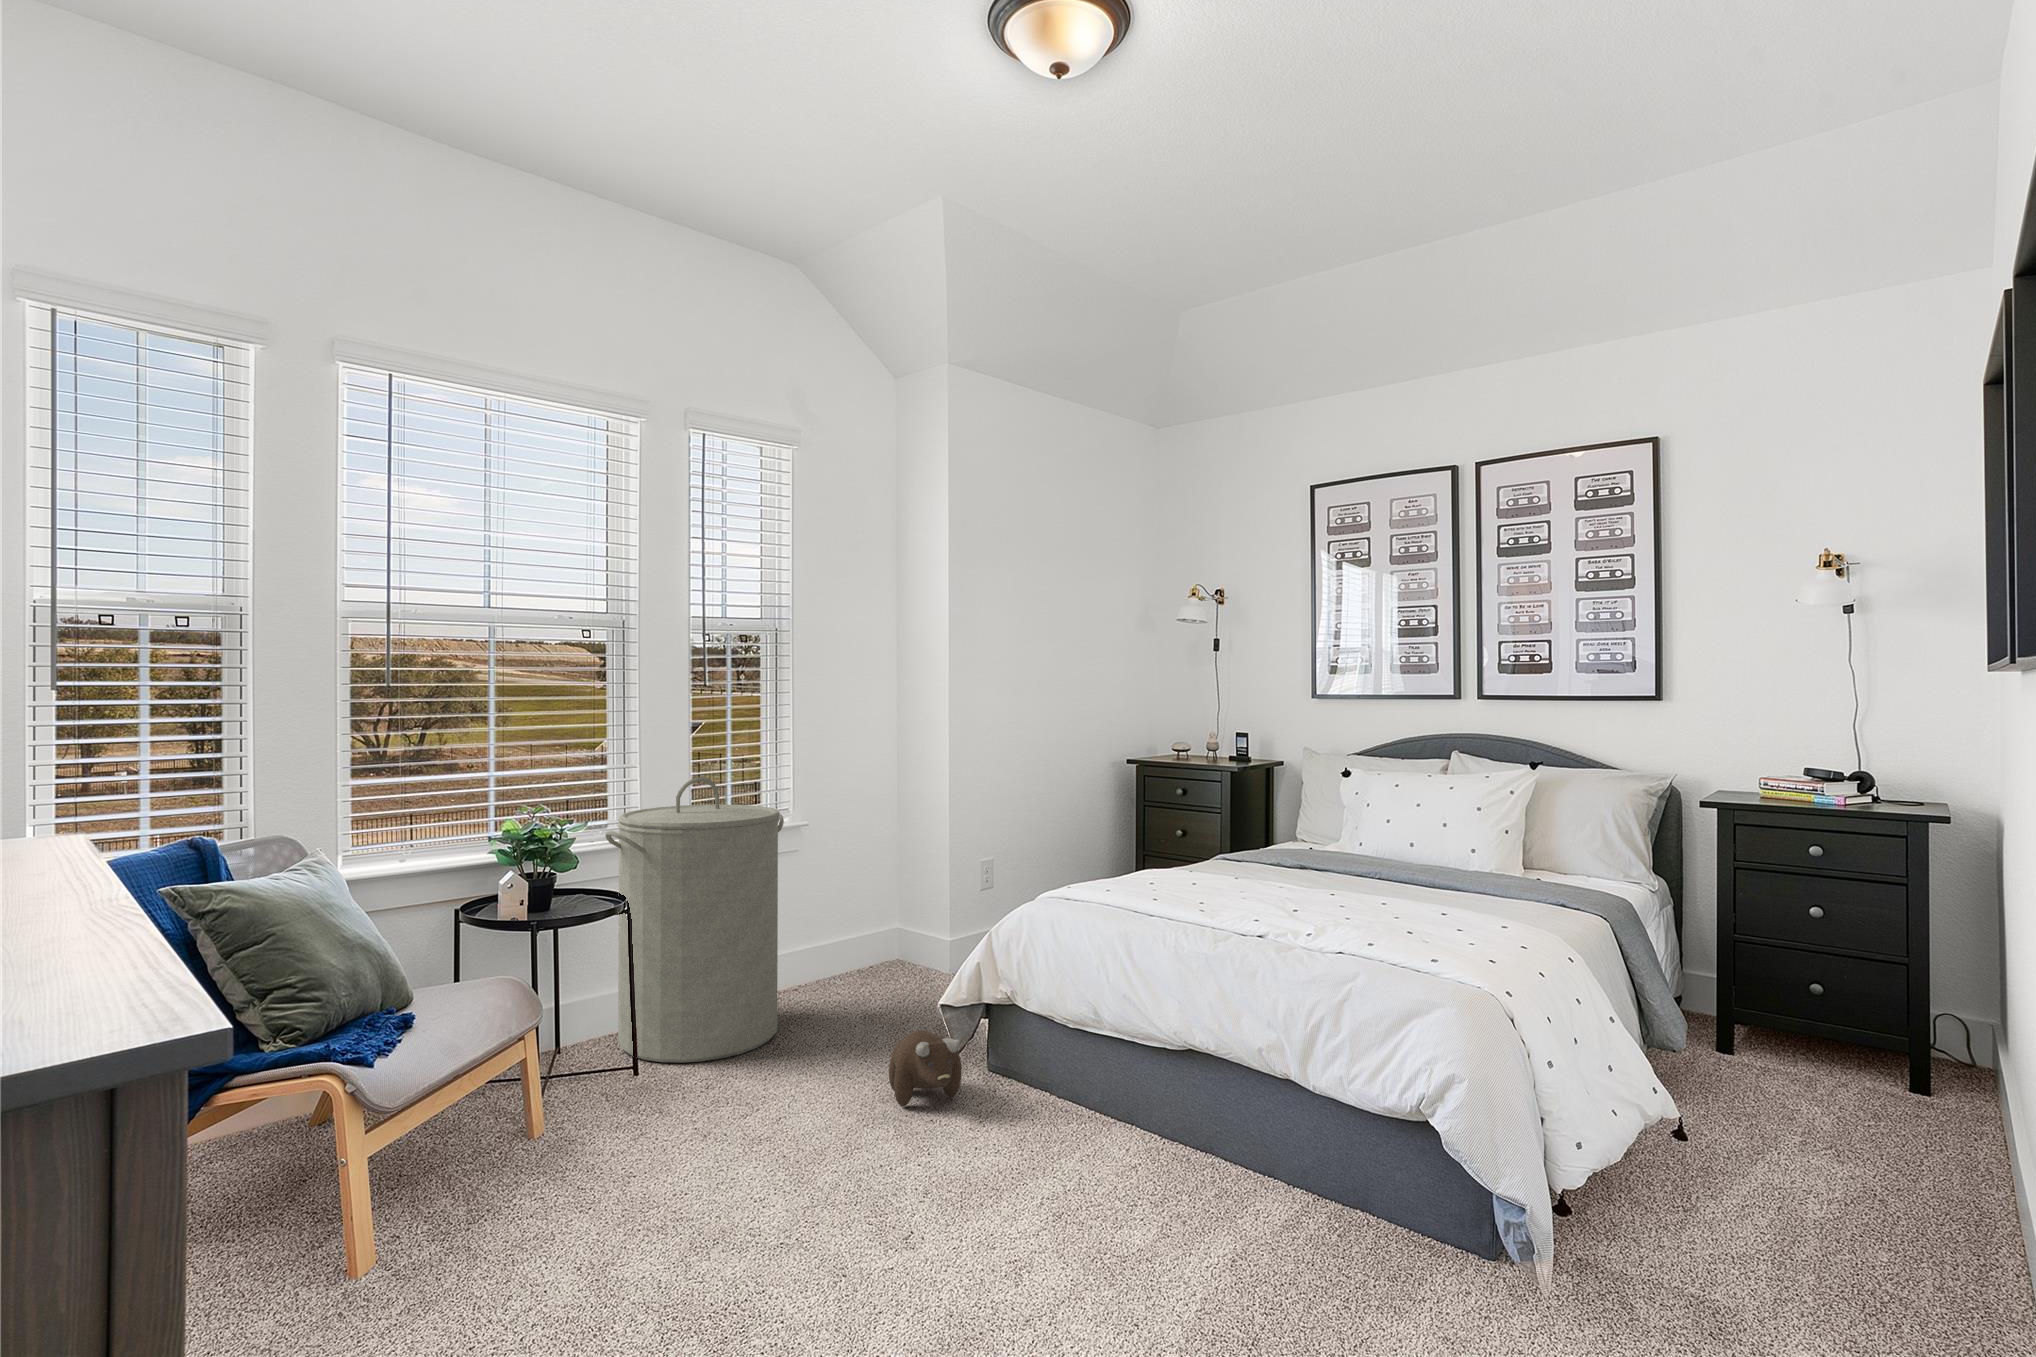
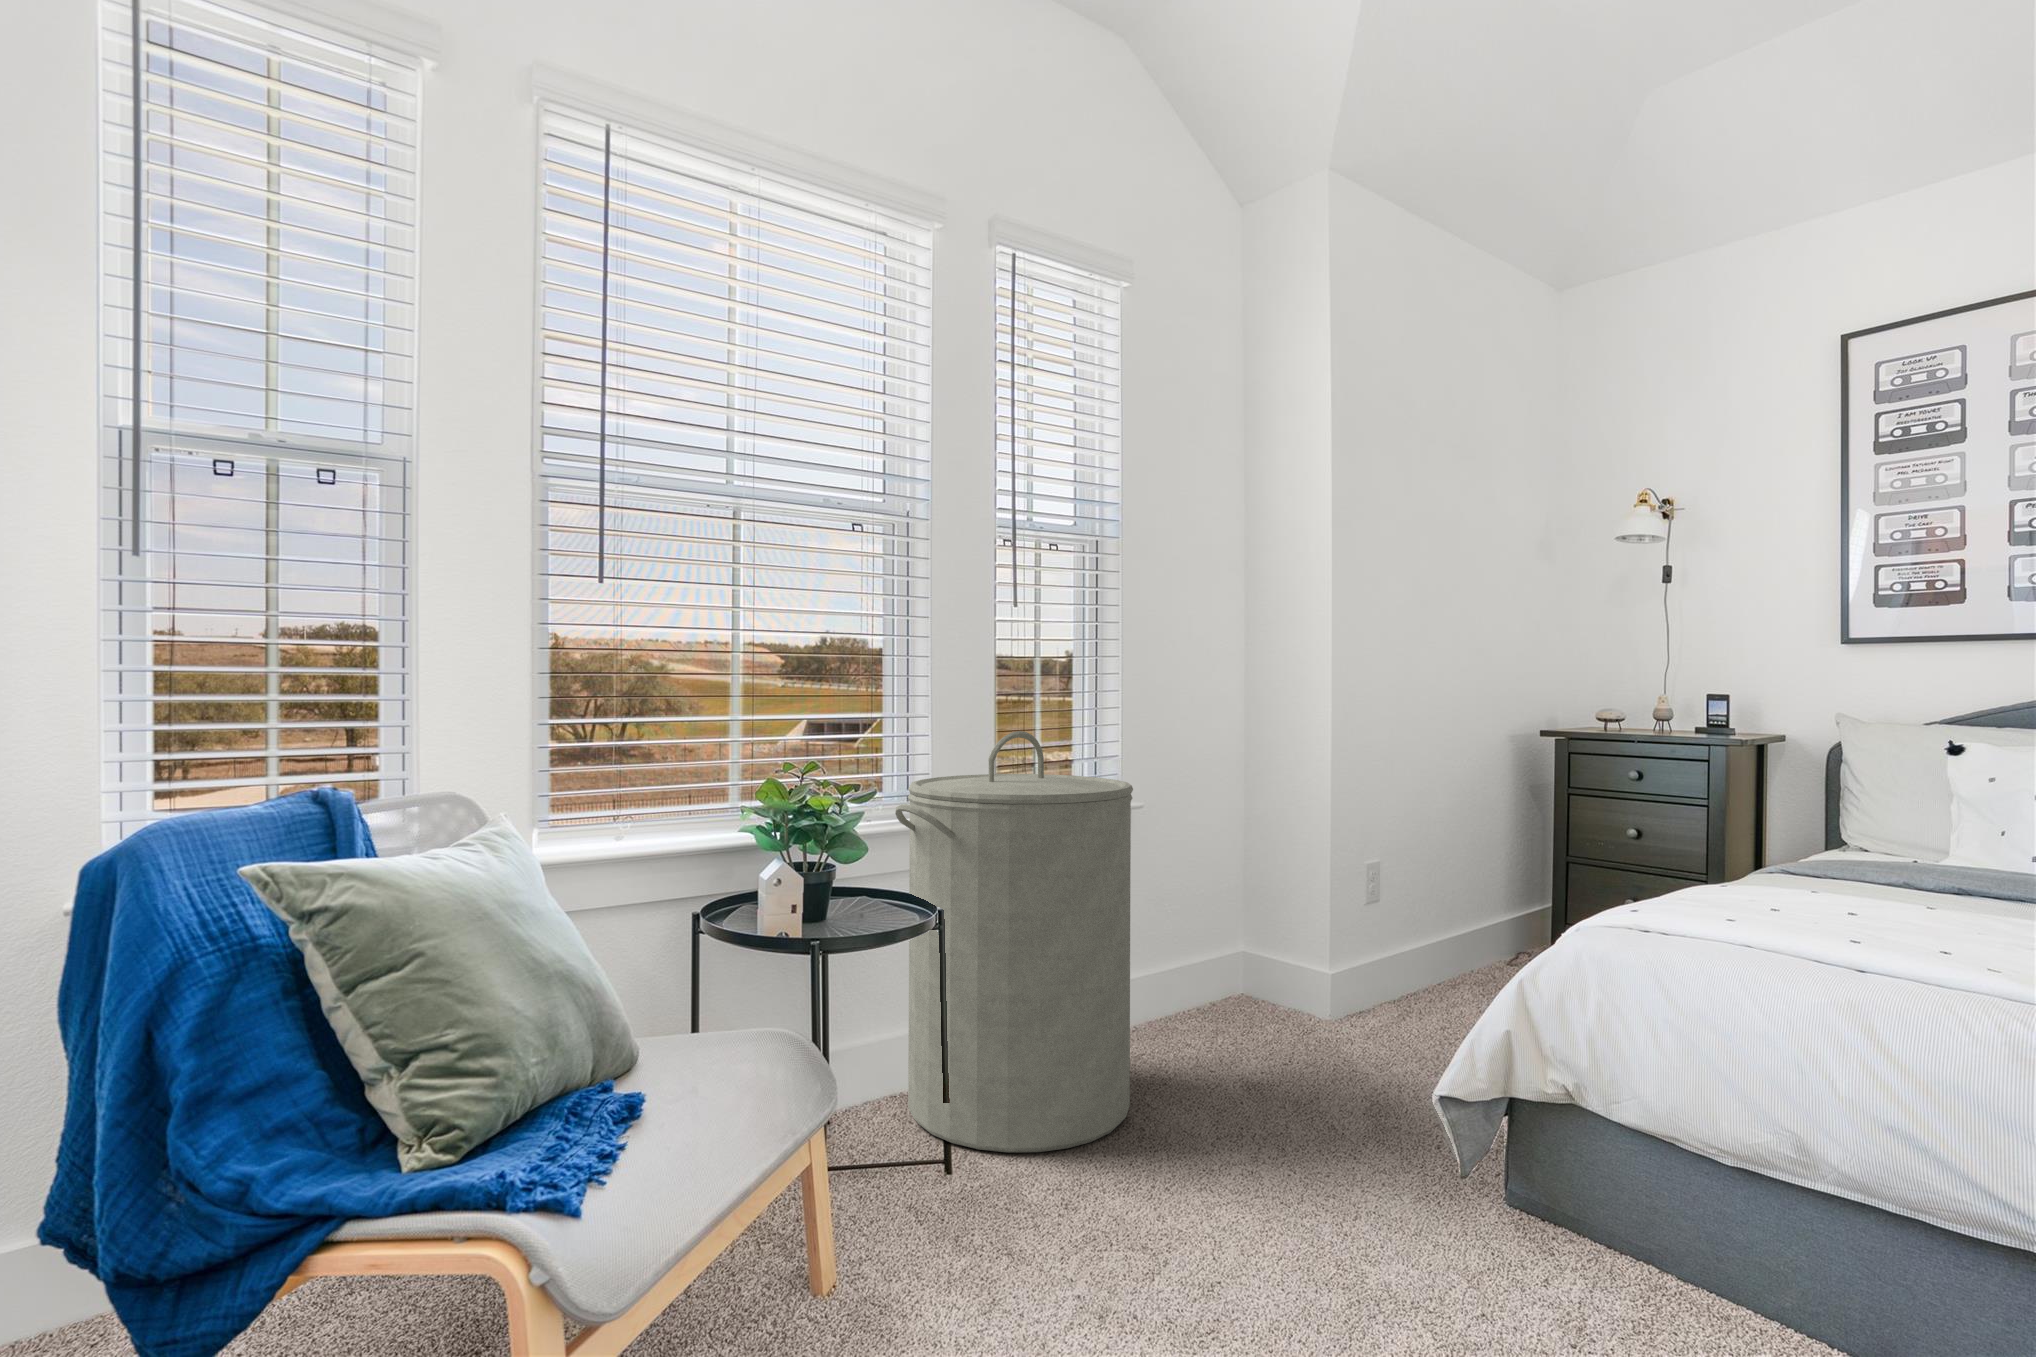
plush toy: present [889,1030,962,1106] -> none [1361,1142,1513,1275]

